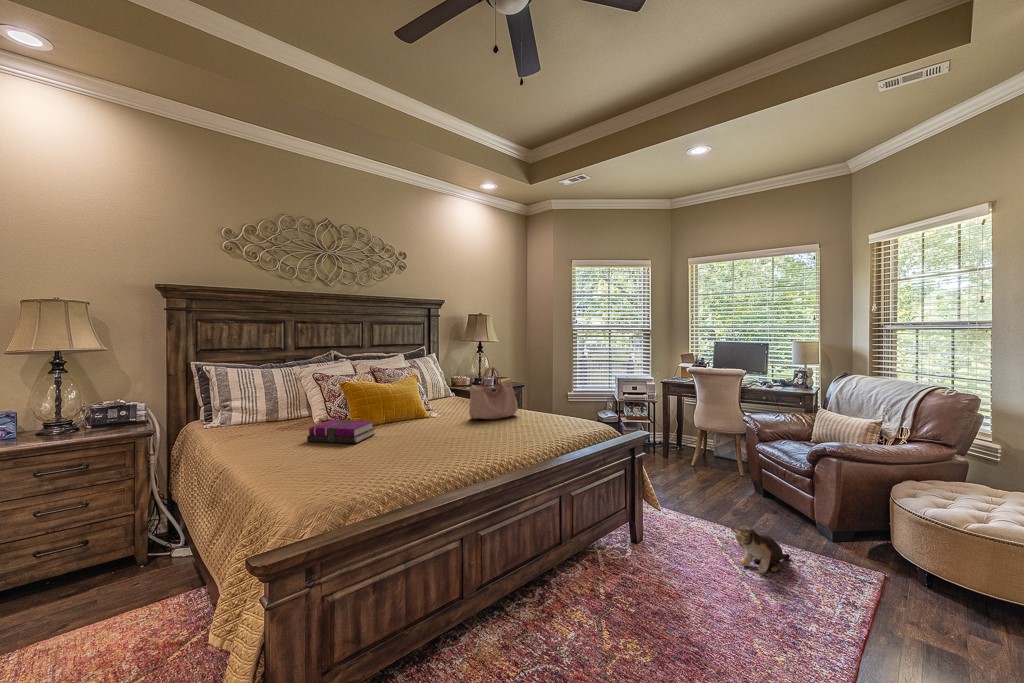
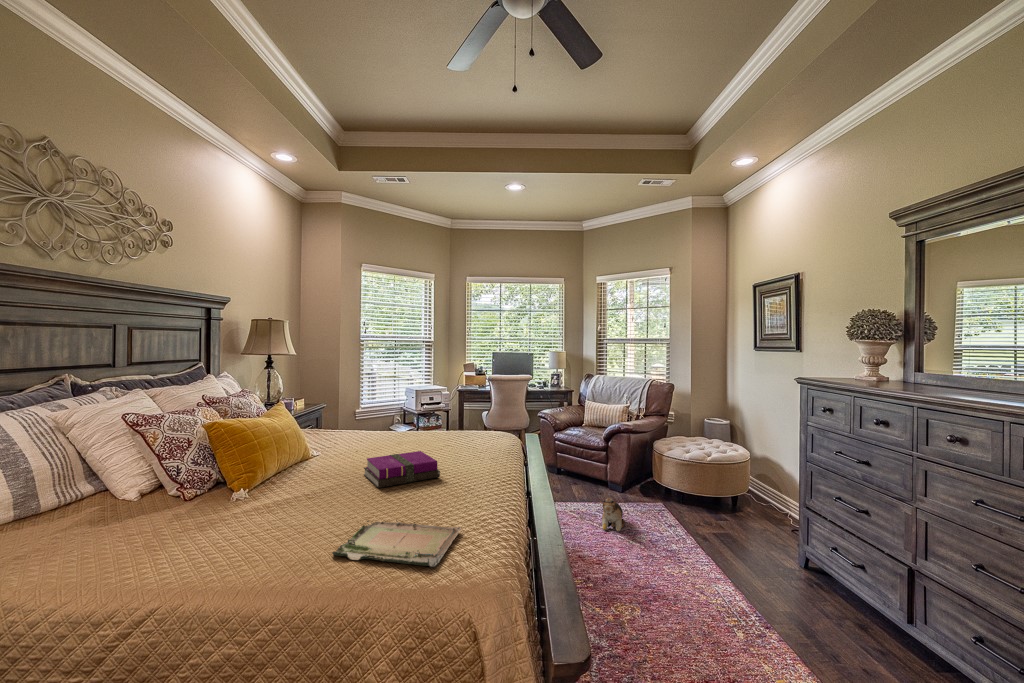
handbag: present [469,367,518,420] -> none [359,386,404,451]
notebook: present [307,420,375,443] -> present [364,451,440,488]
tray: none [316,453,396,487] -> present [332,521,461,567]

